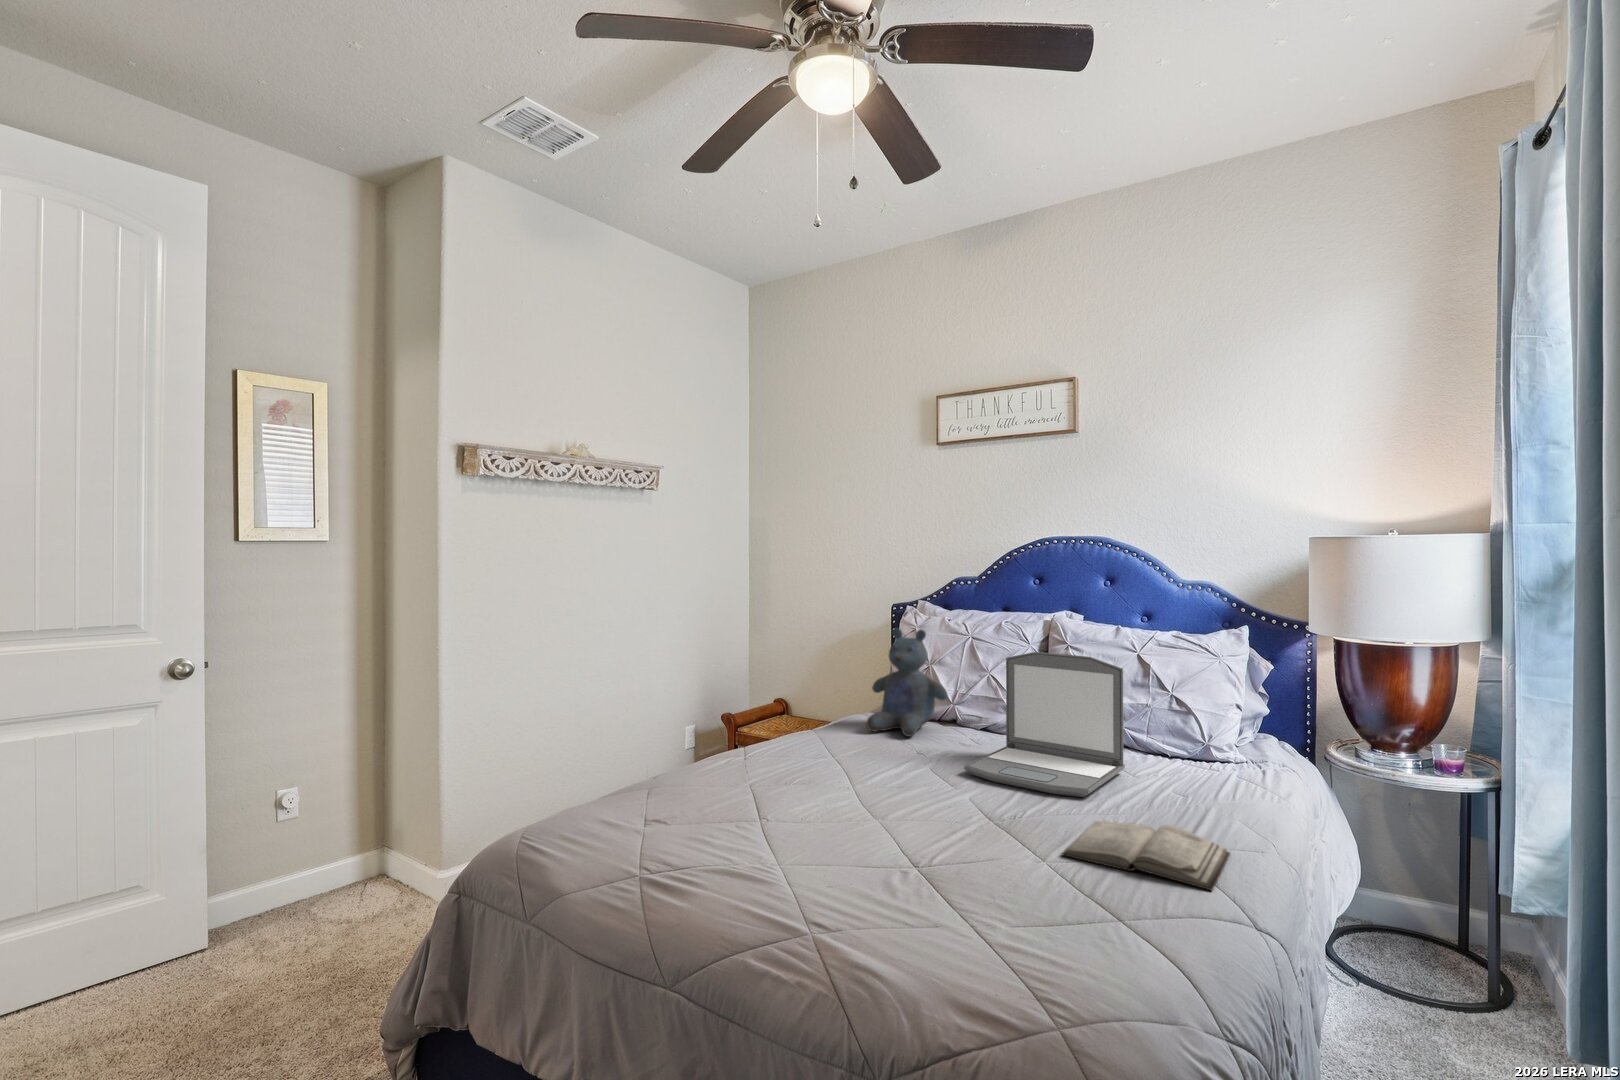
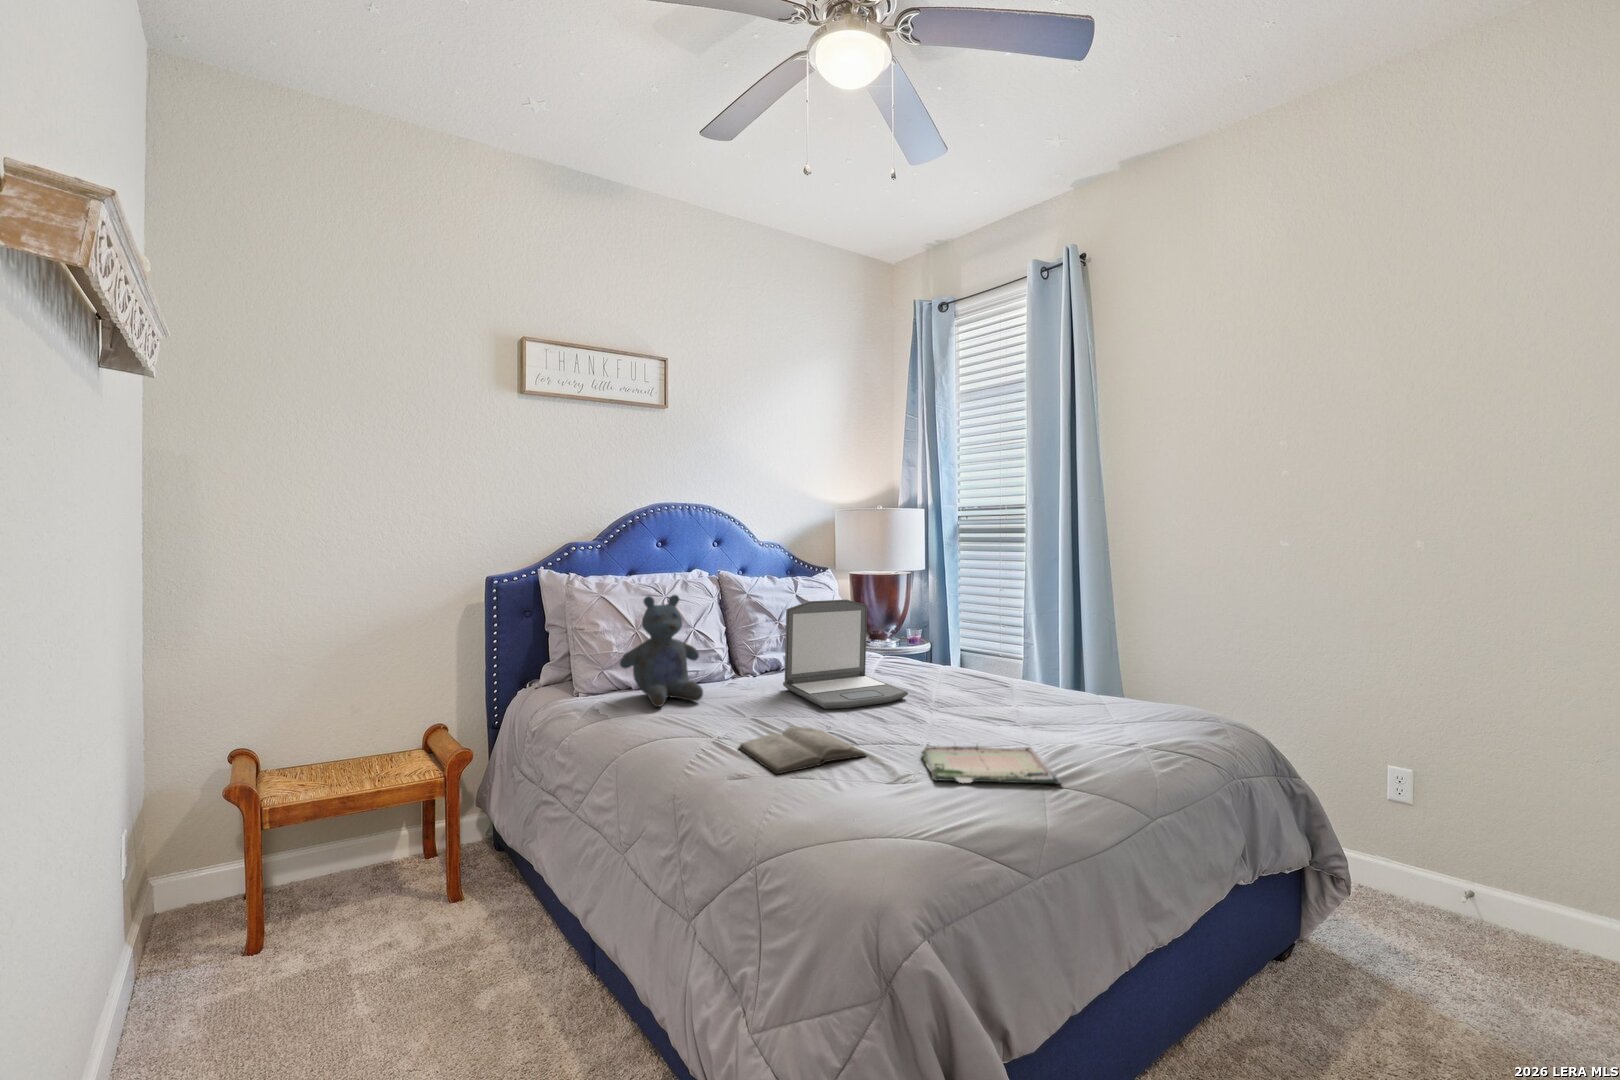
tray: none [805,810,978,893] -> present [922,744,1061,784]
diary: present [1062,821,1230,890] -> present [739,726,866,774]

